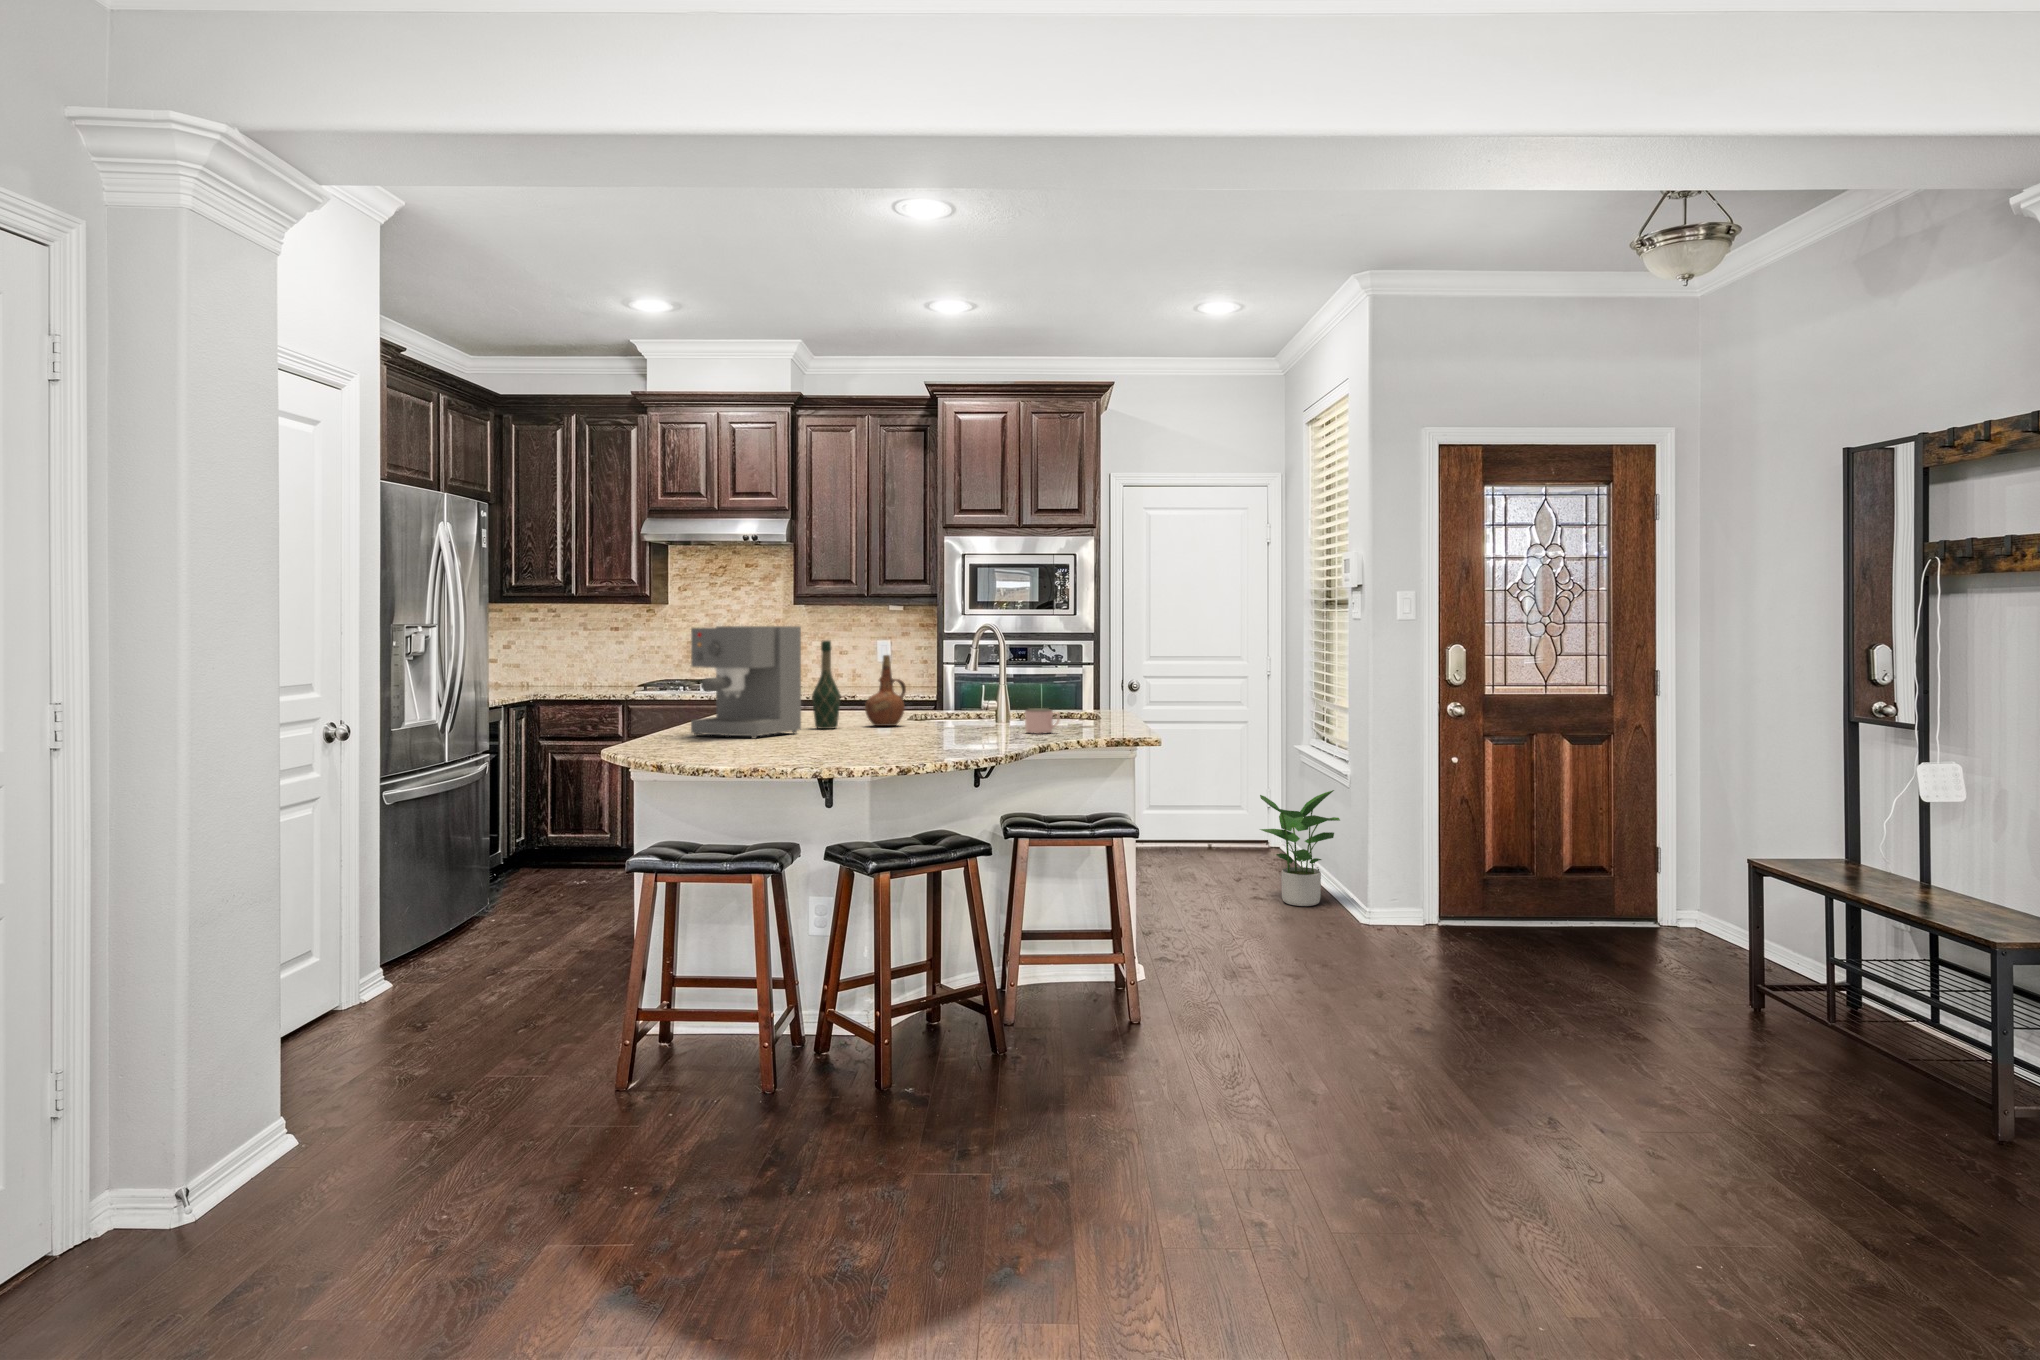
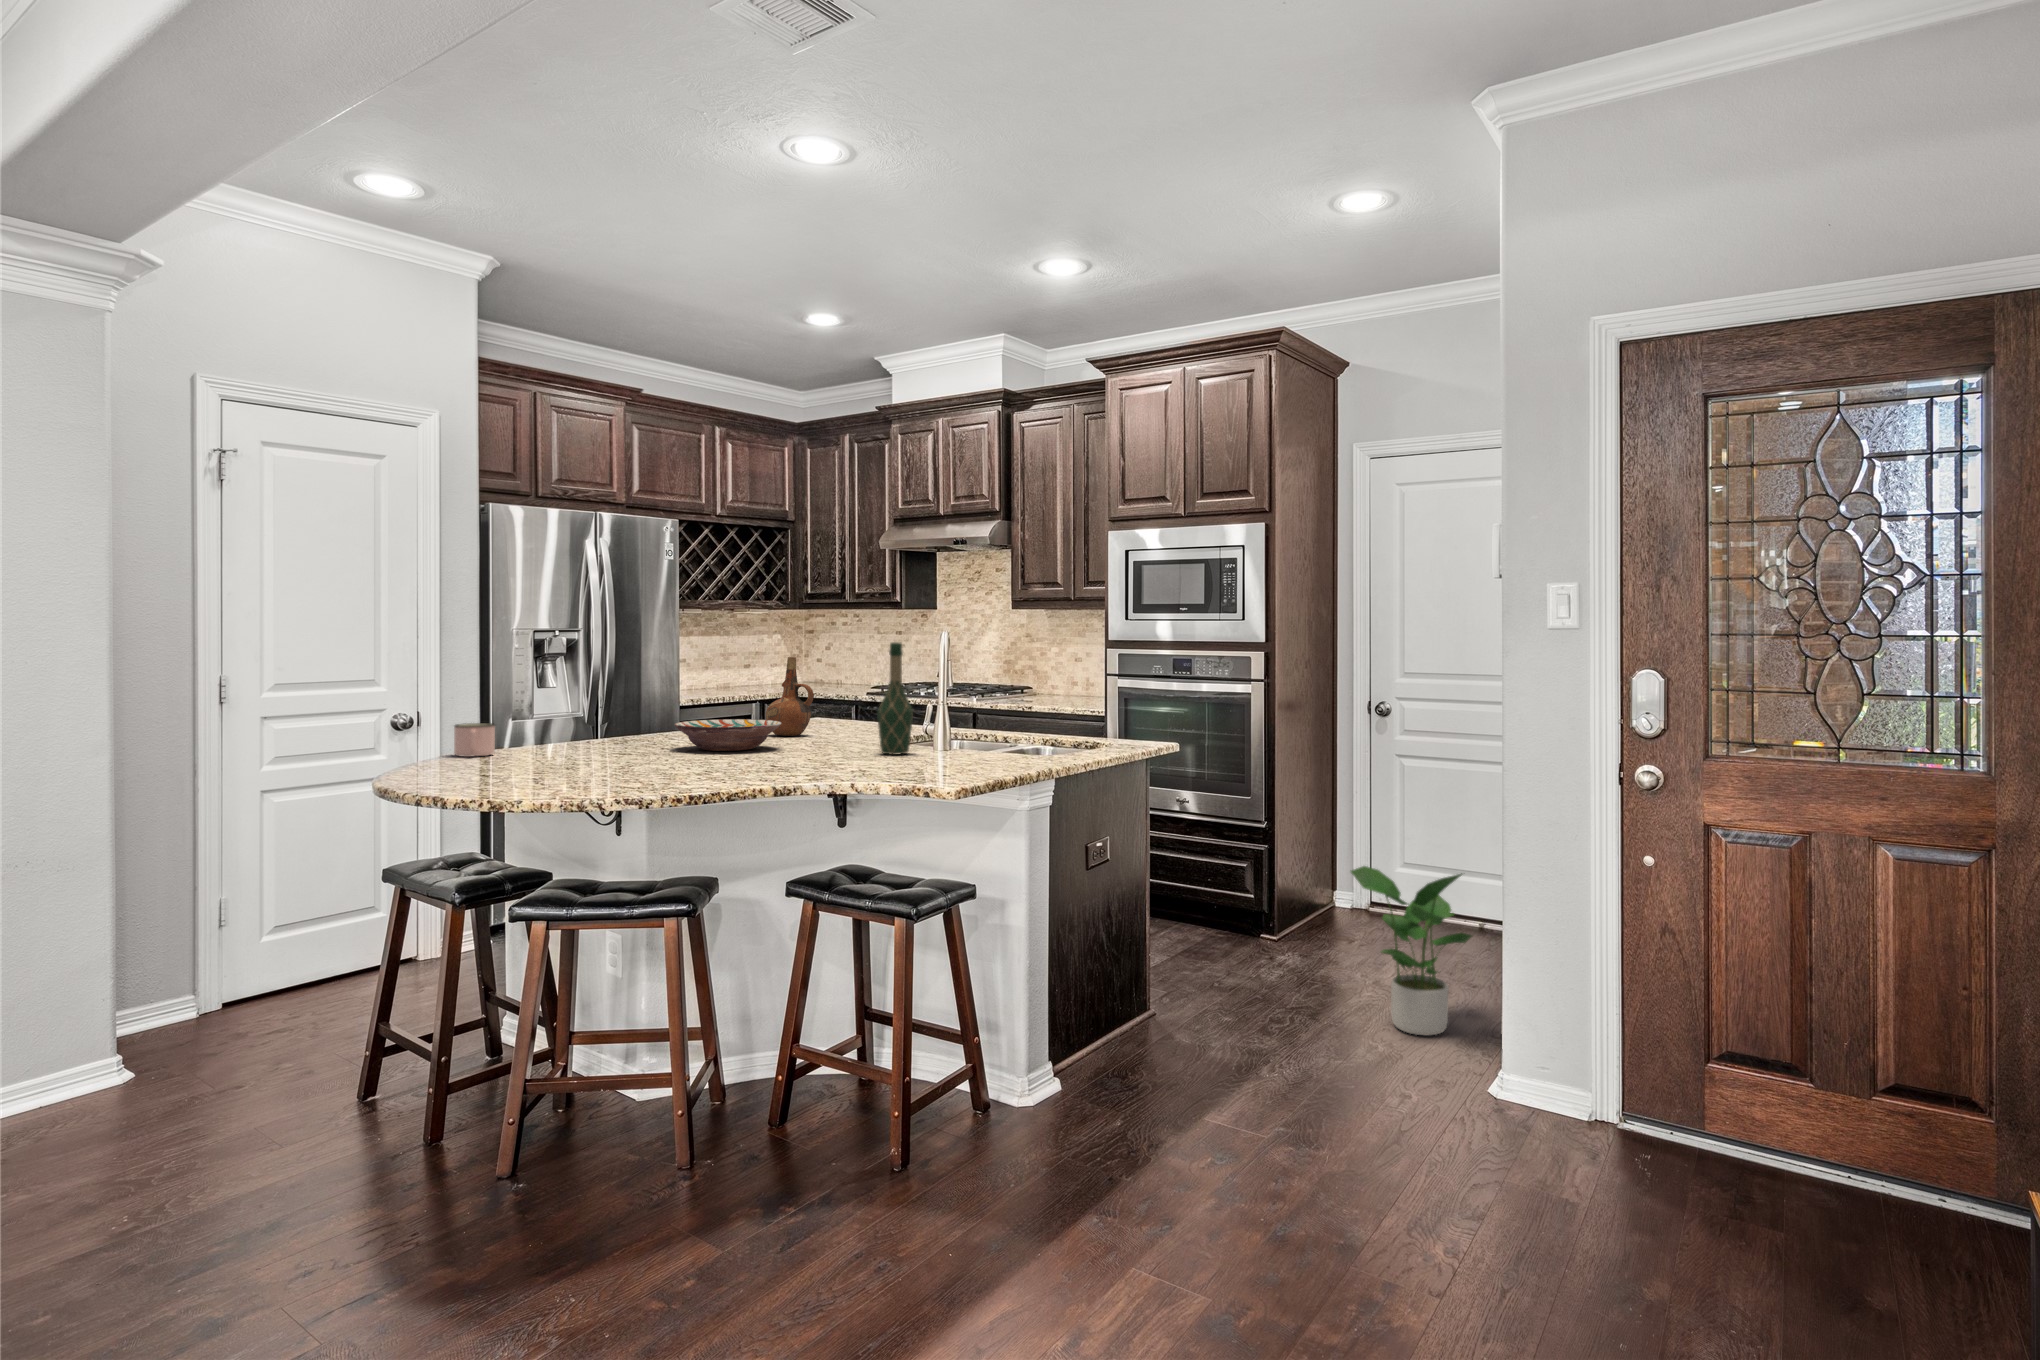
coffee maker: present [691,626,801,739] -> none [516,623,656,738]
wine bottle: present [812,640,841,729] -> present [877,642,913,755]
mug: present [1025,708,1060,734] -> present [454,723,495,757]
decorative bowl: none [905,710,994,737] -> present [674,719,781,751]

